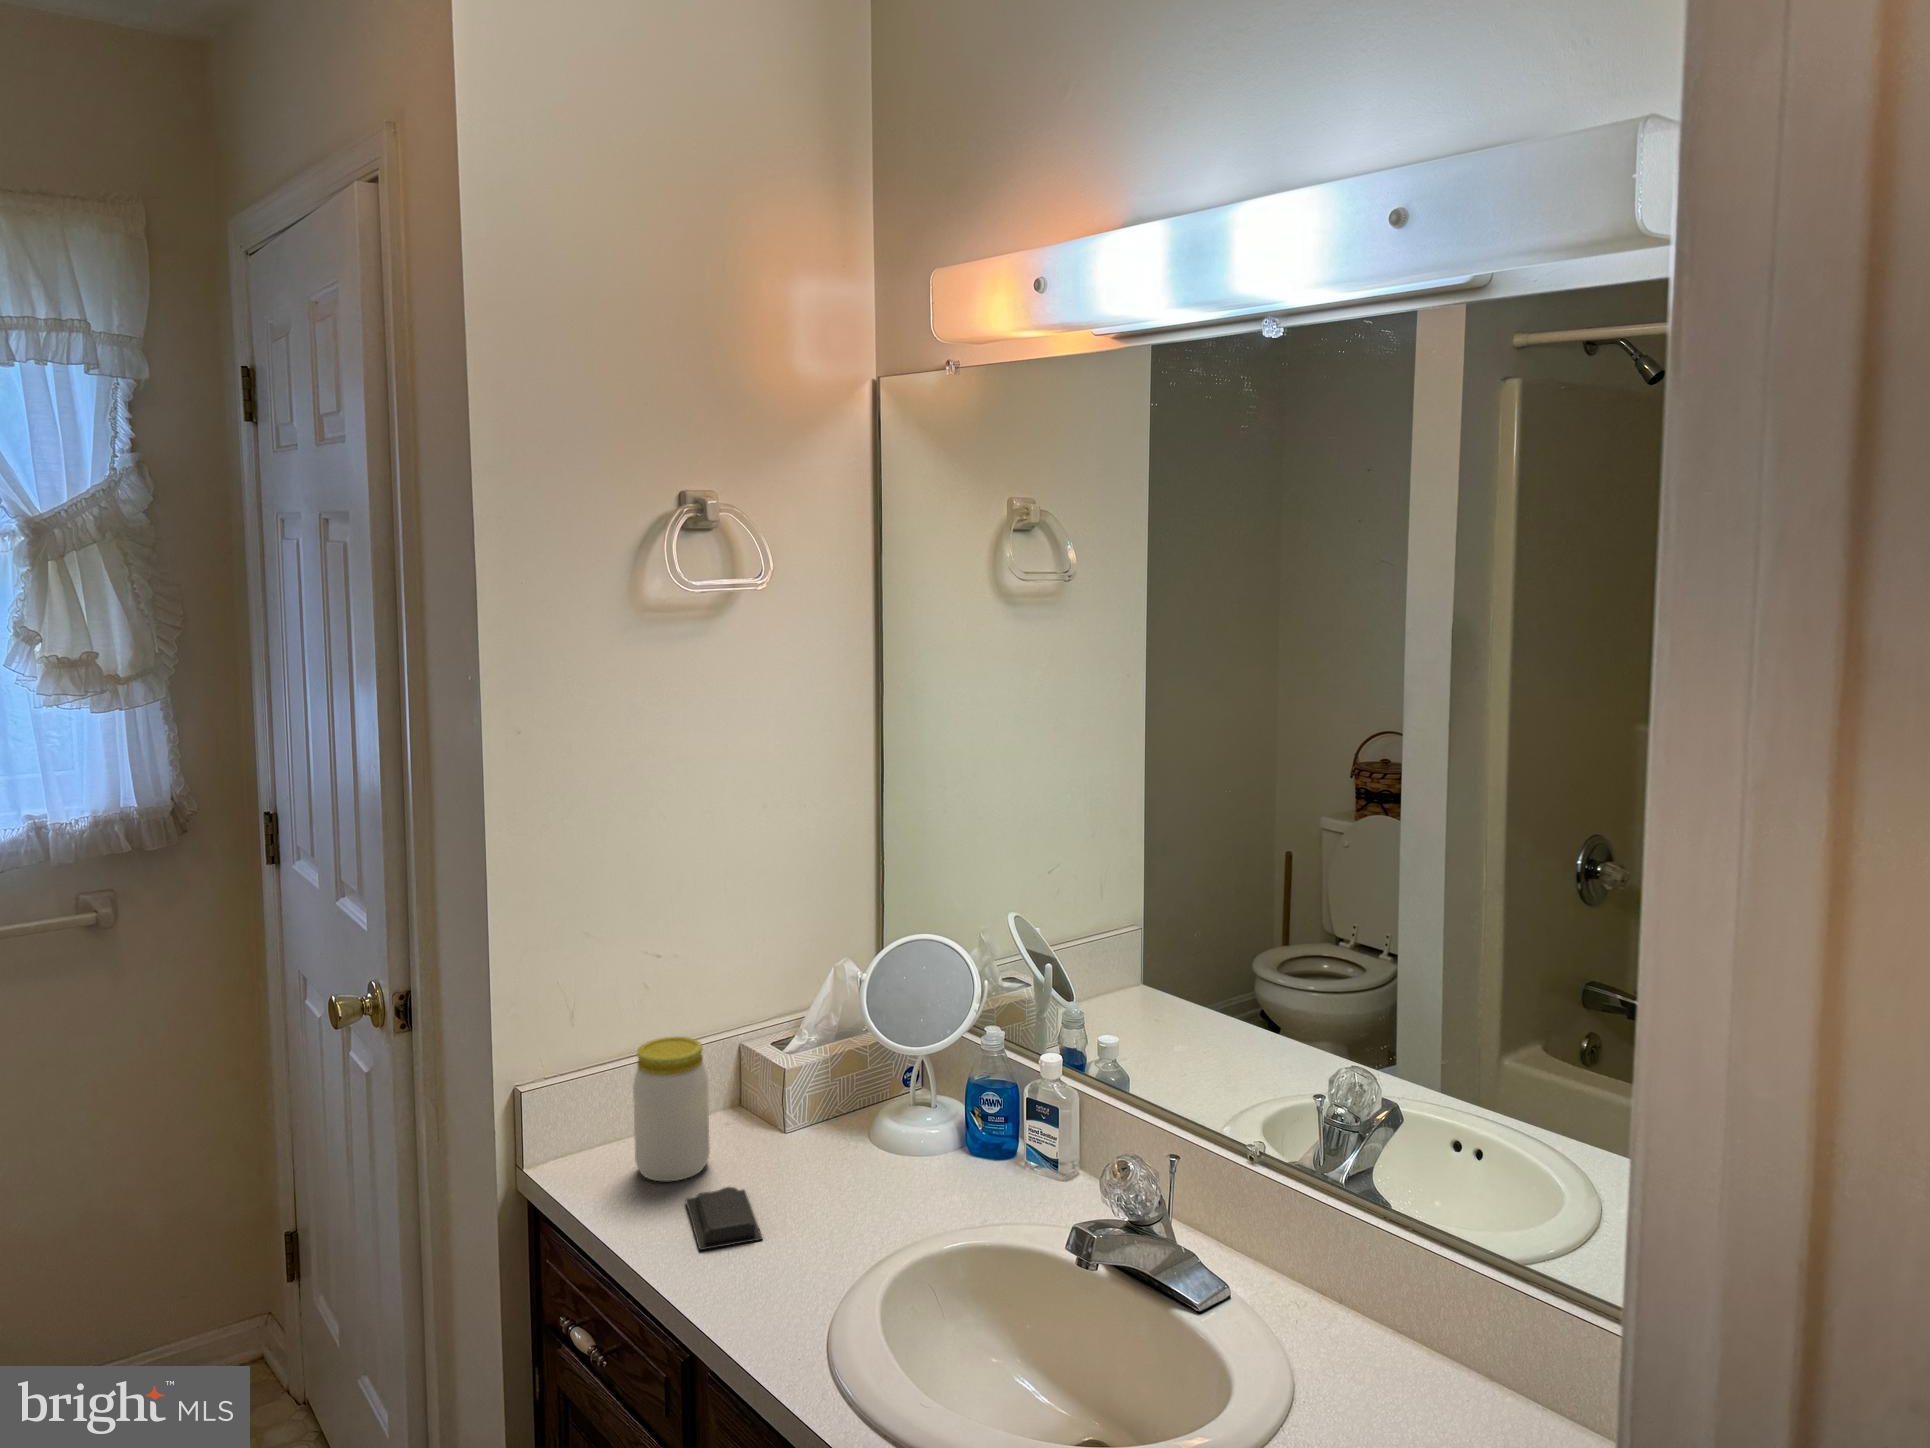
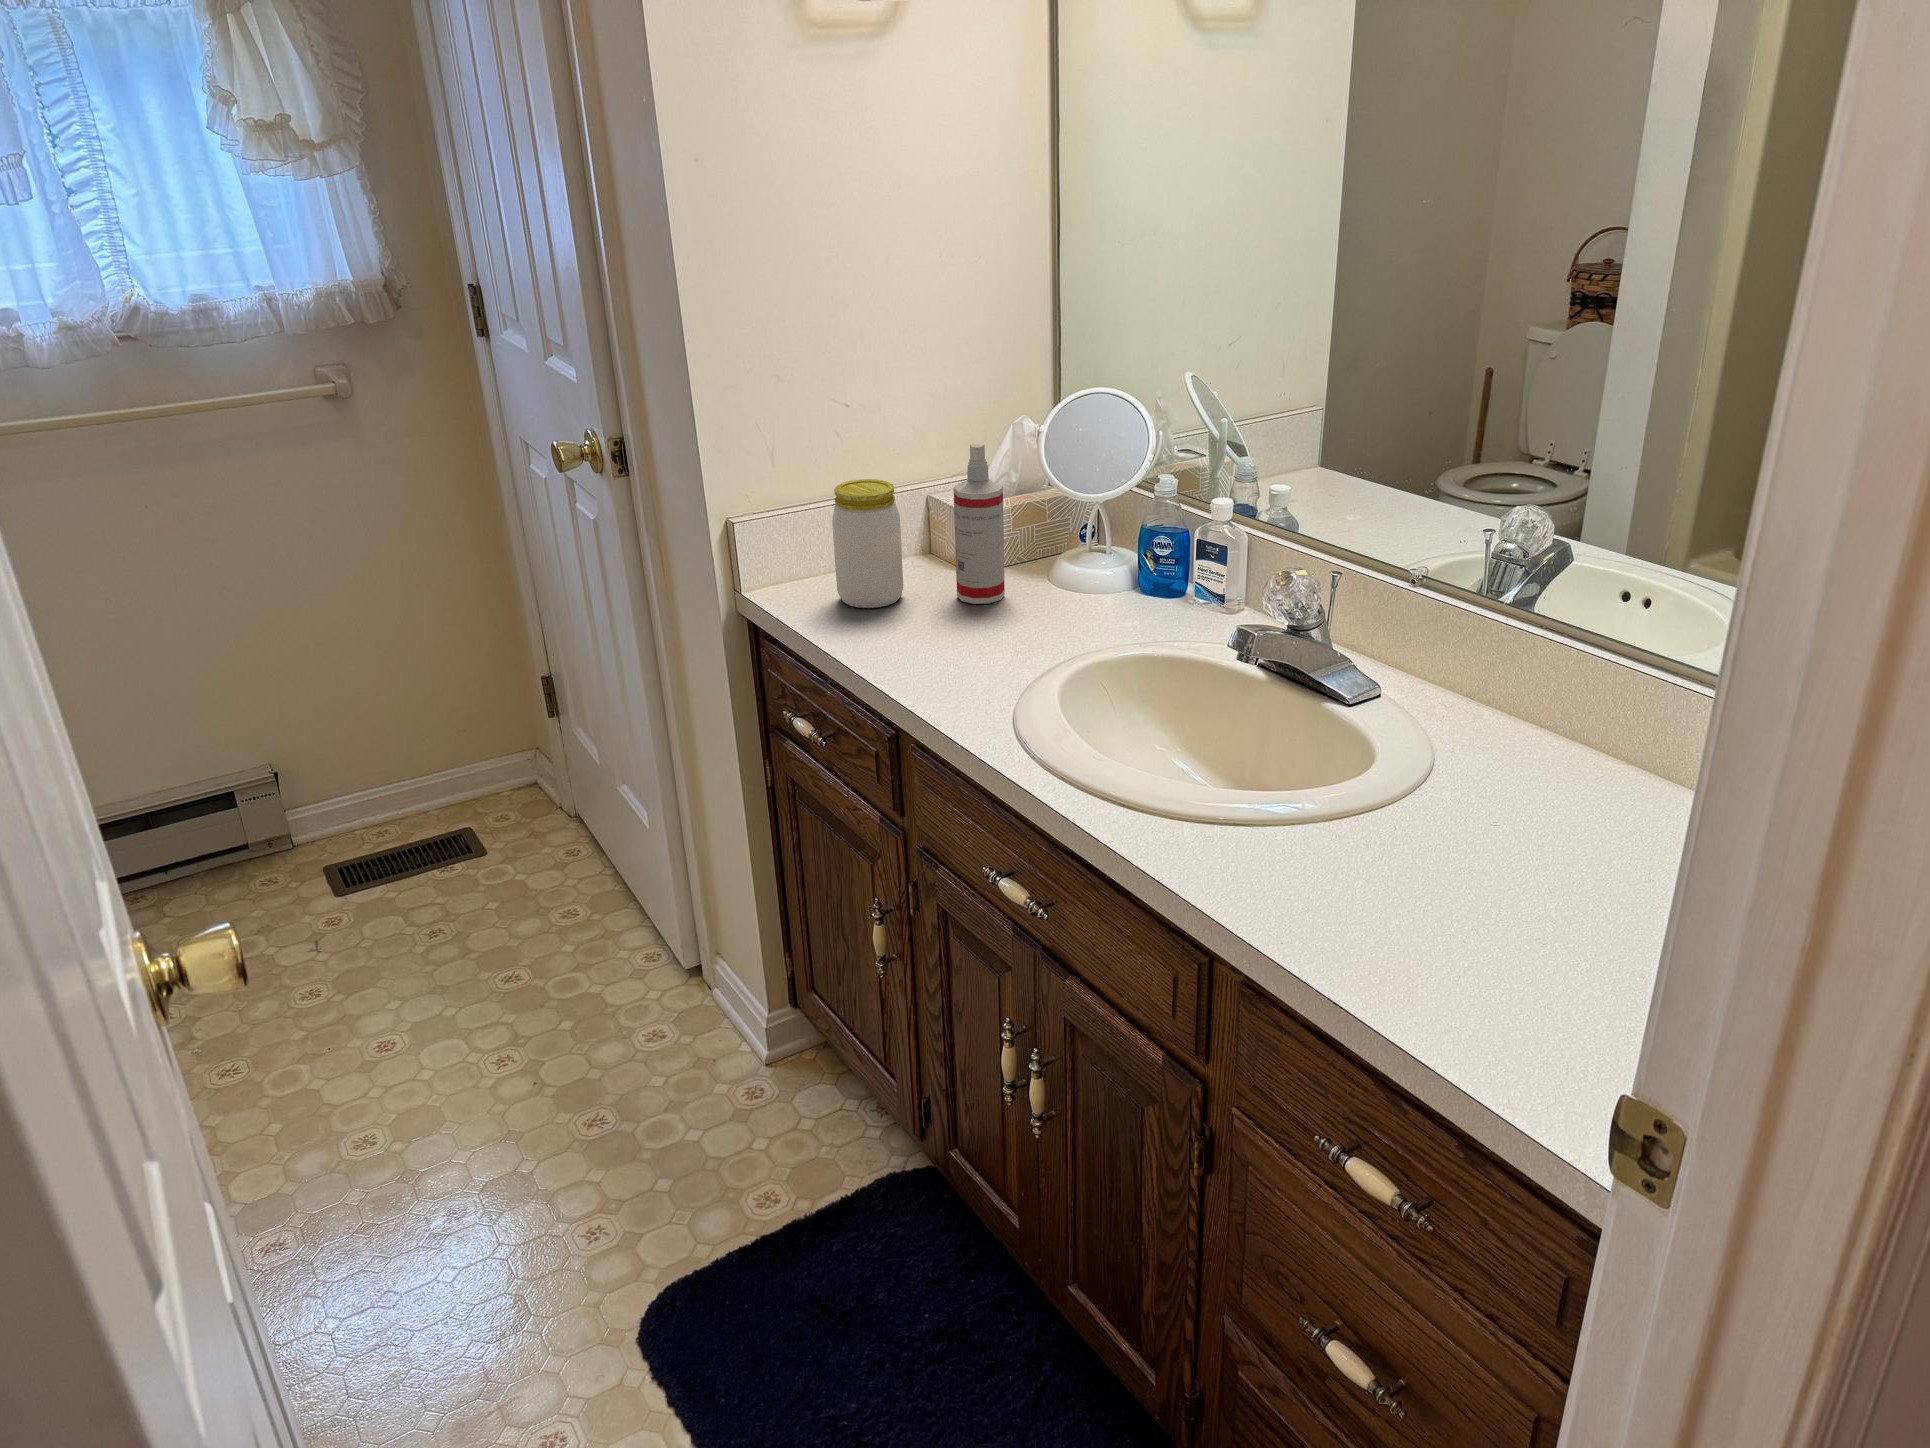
spray bottle: none [767,999,821,1172] -> present [954,444,1005,604]
soap bar: present [686,1187,762,1250] -> none [884,611,954,657]

